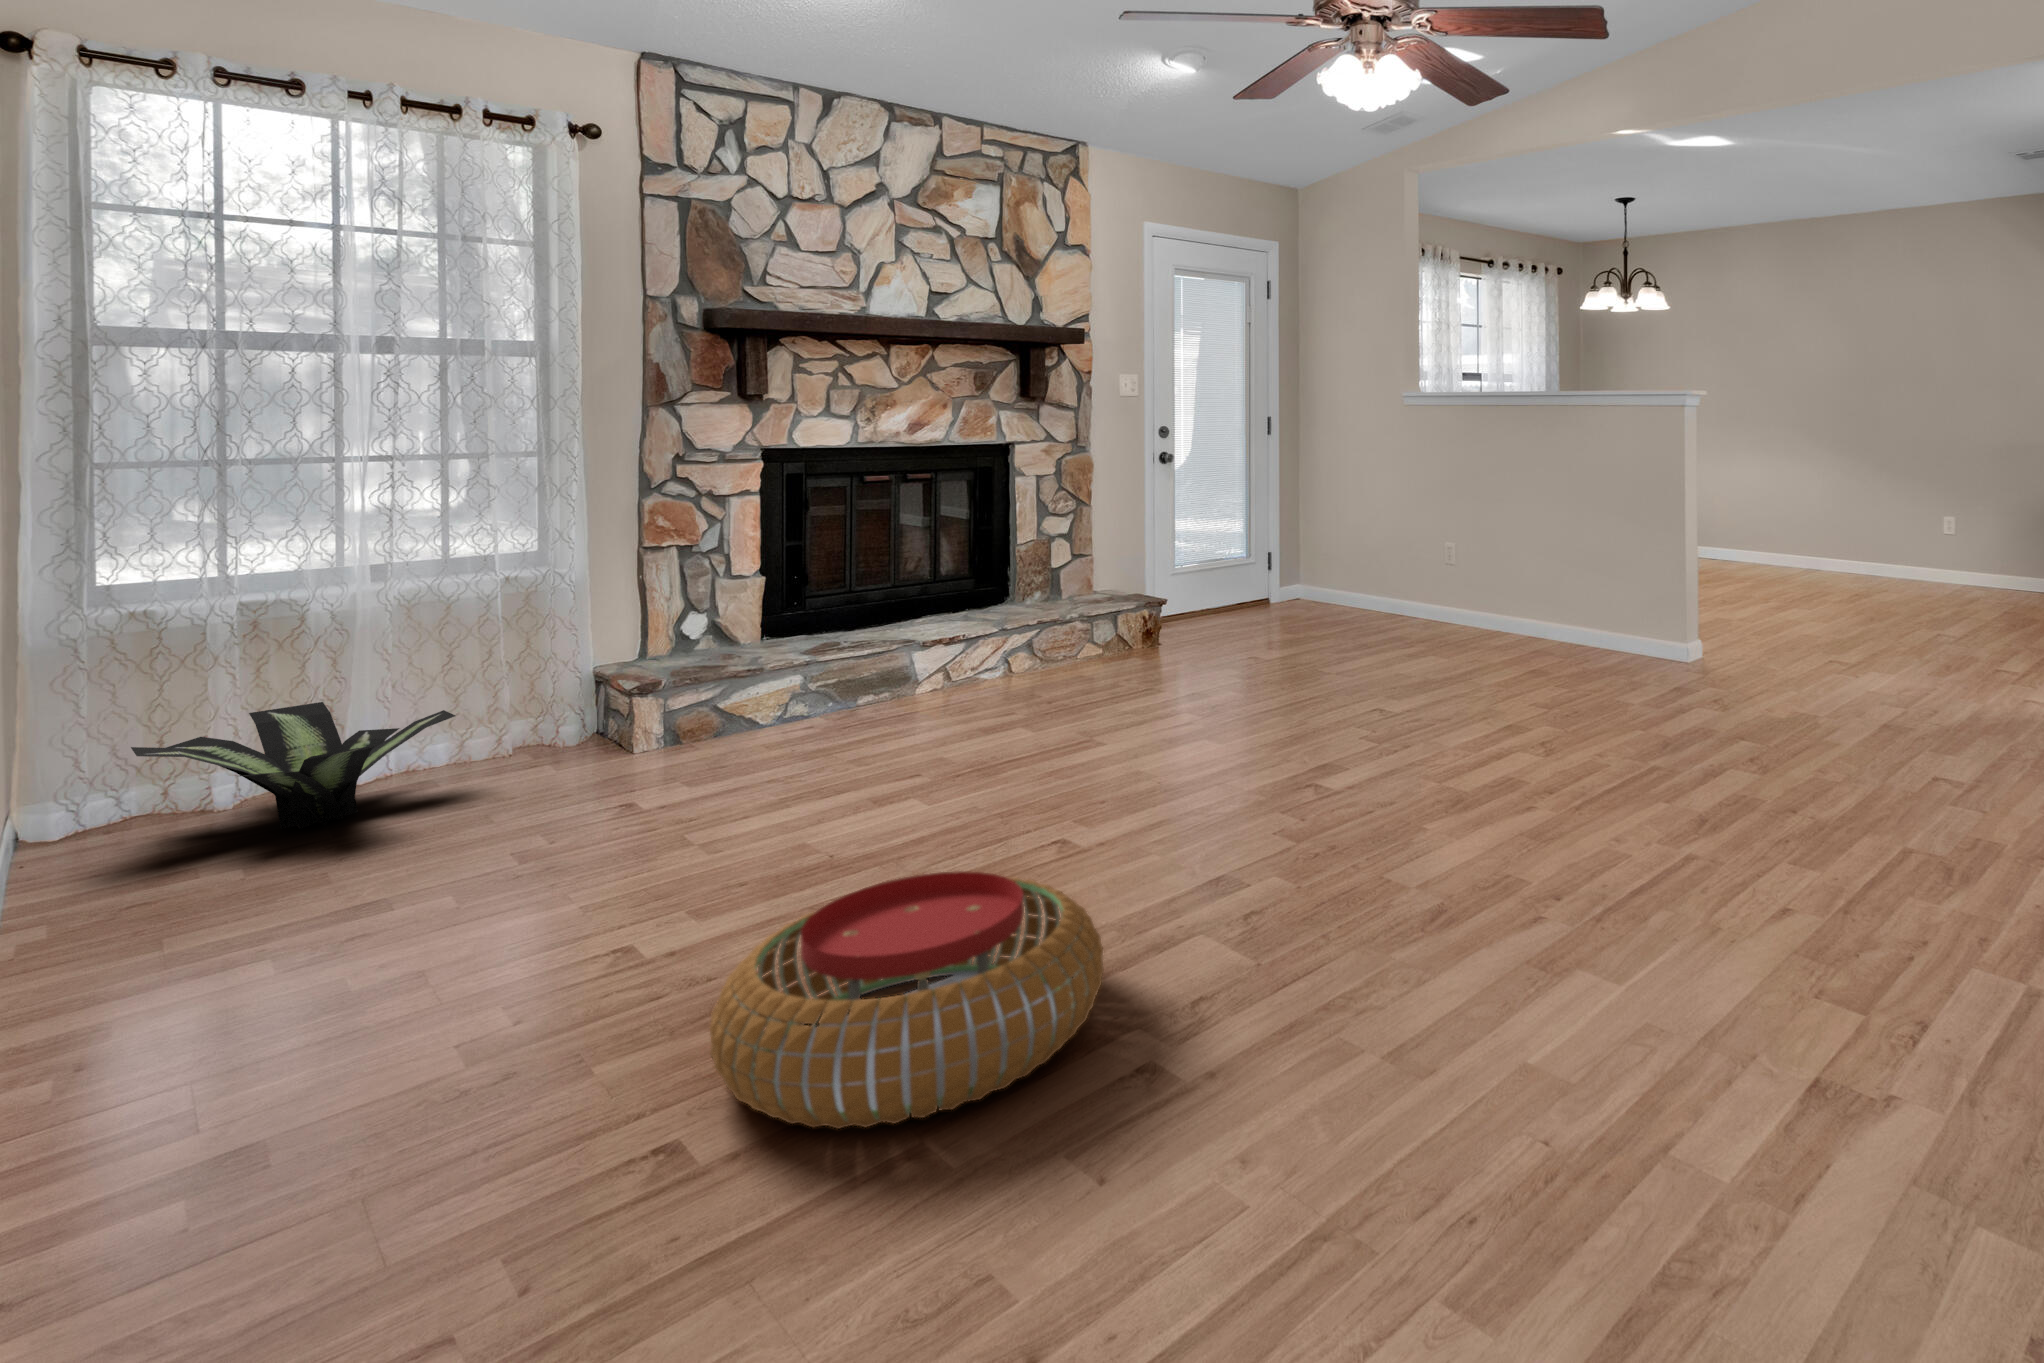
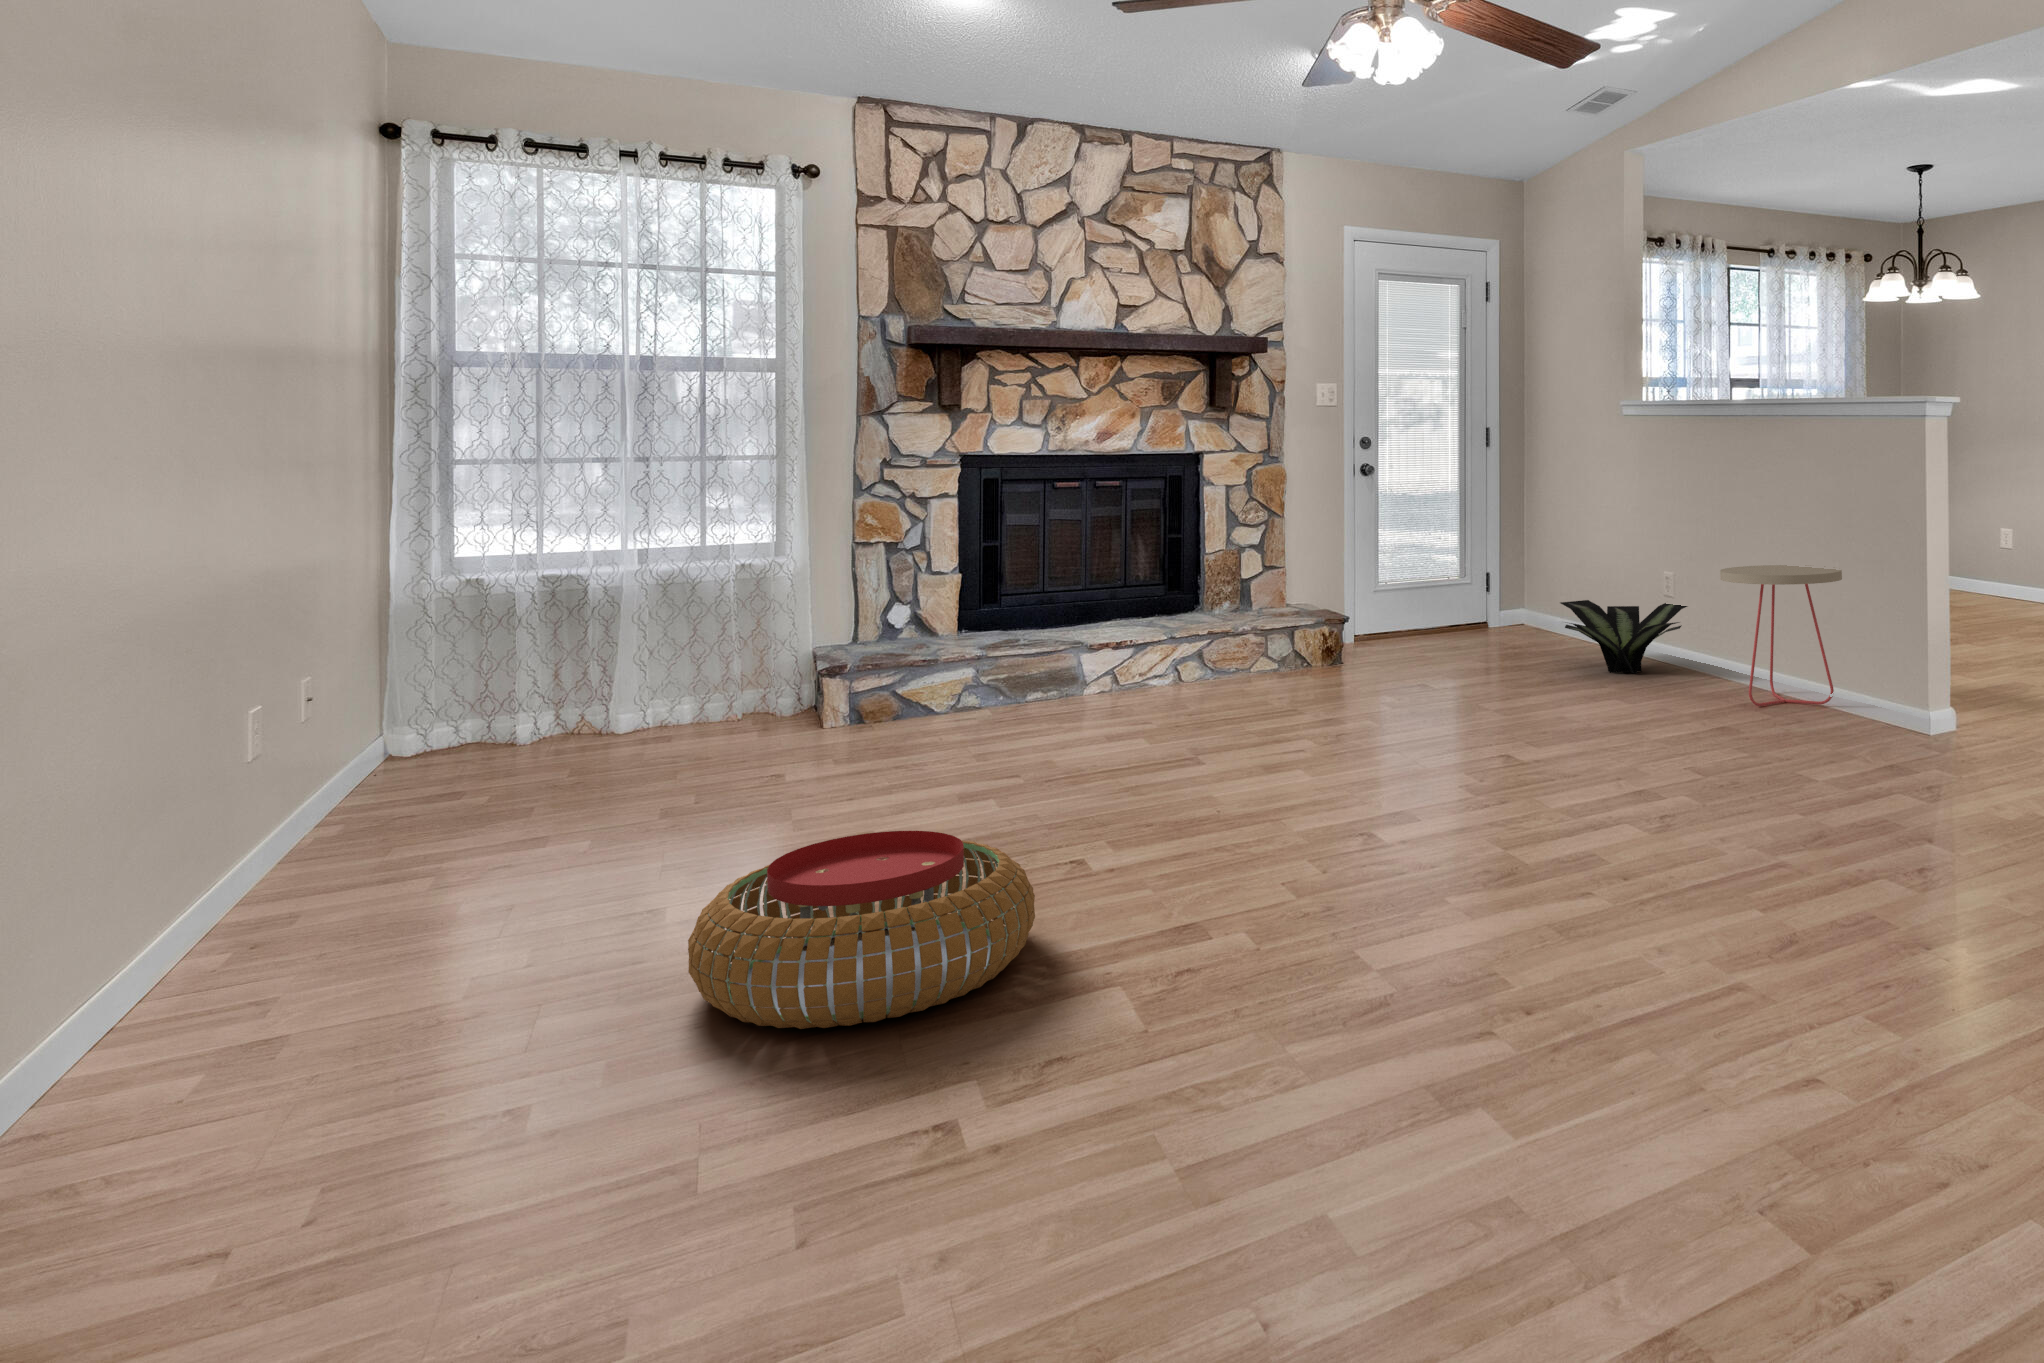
side table: none [1527,537,1630,661] -> present [1720,565,1842,706]
potted plant: present [131,702,455,829] -> present [1560,600,1687,674]

